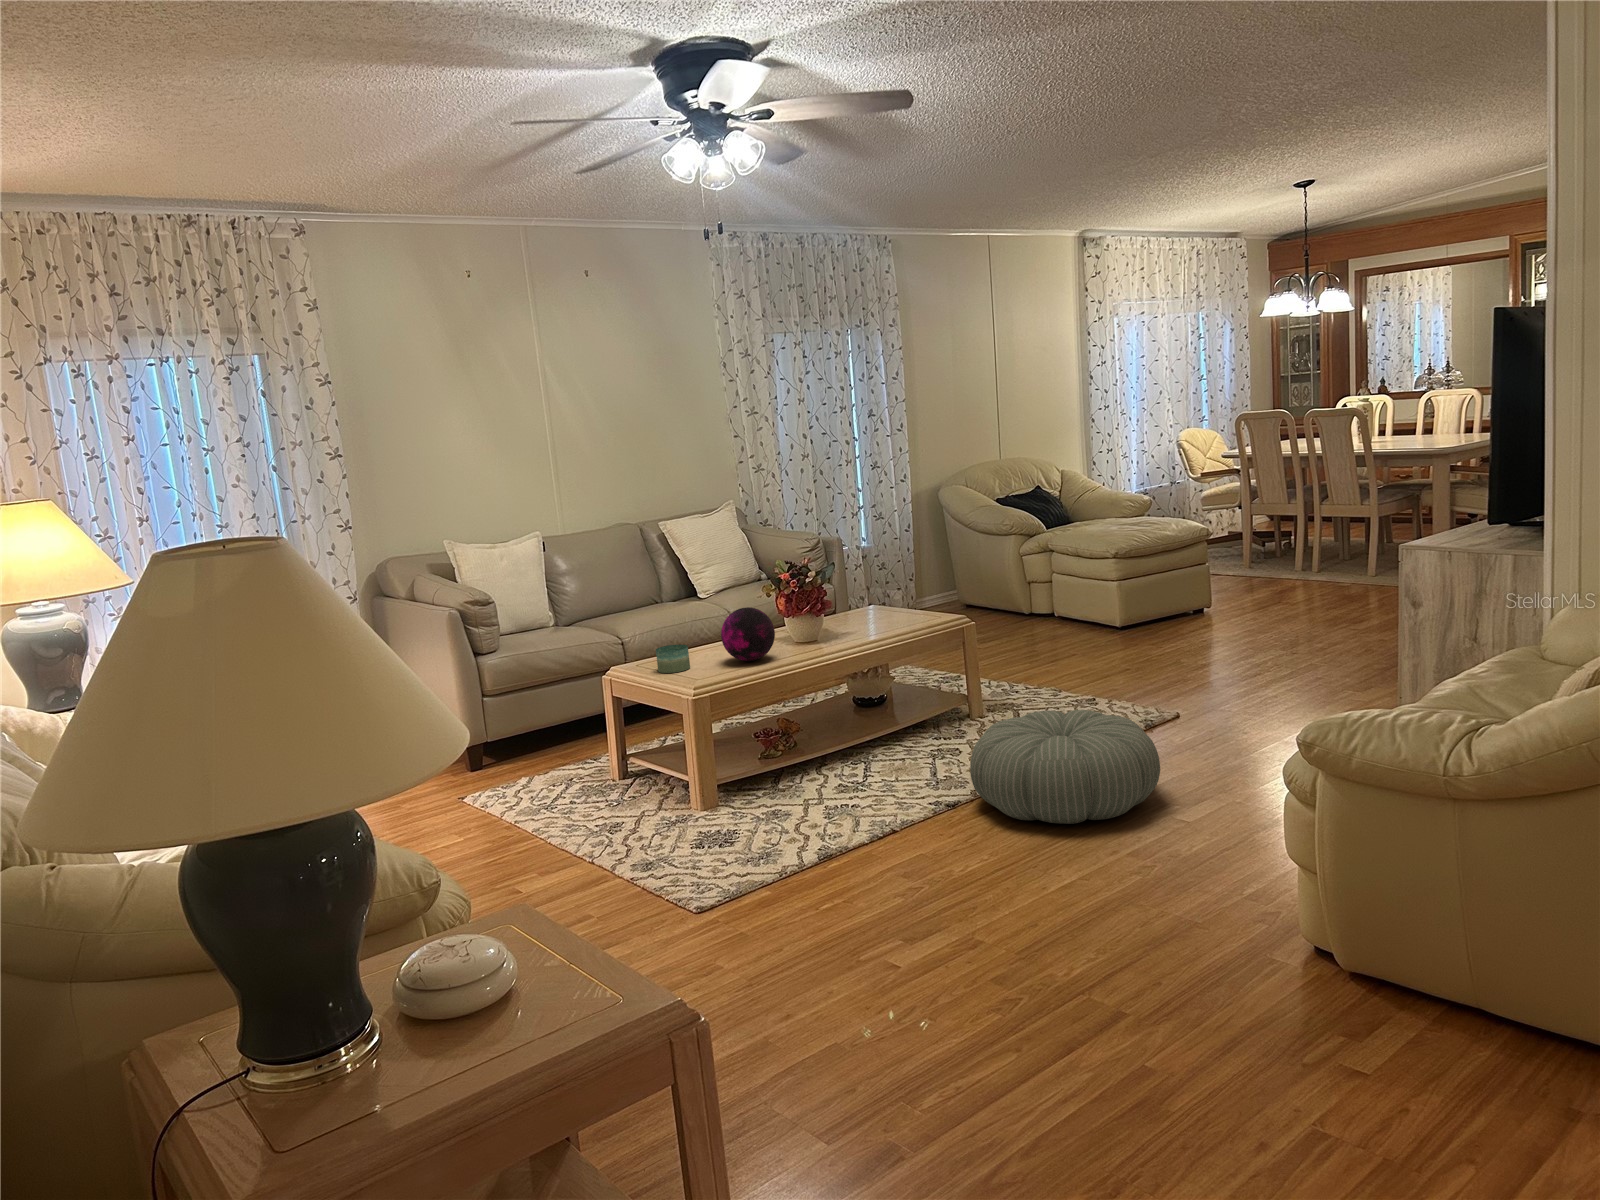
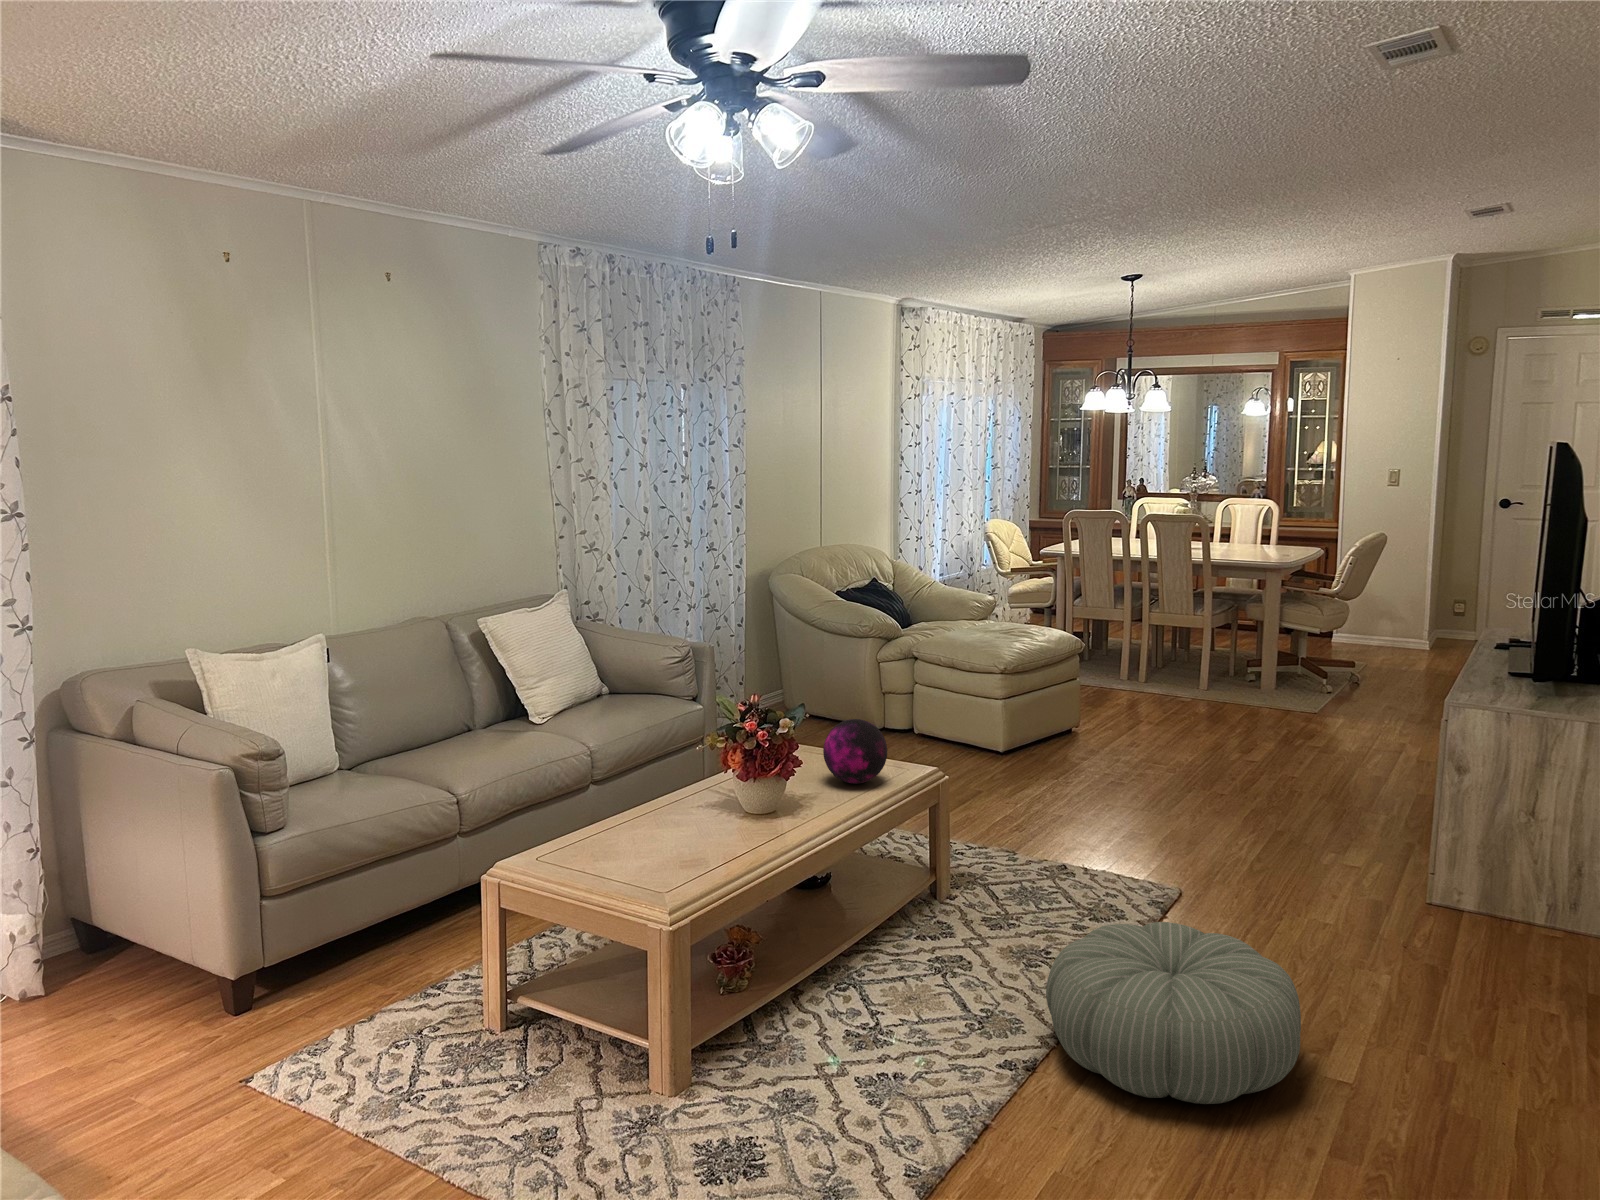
decorative orb: present [721,607,775,661] -> present [823,719,887,784]
candle: present [656,644,690,673] -> none [577,830,625,877]

